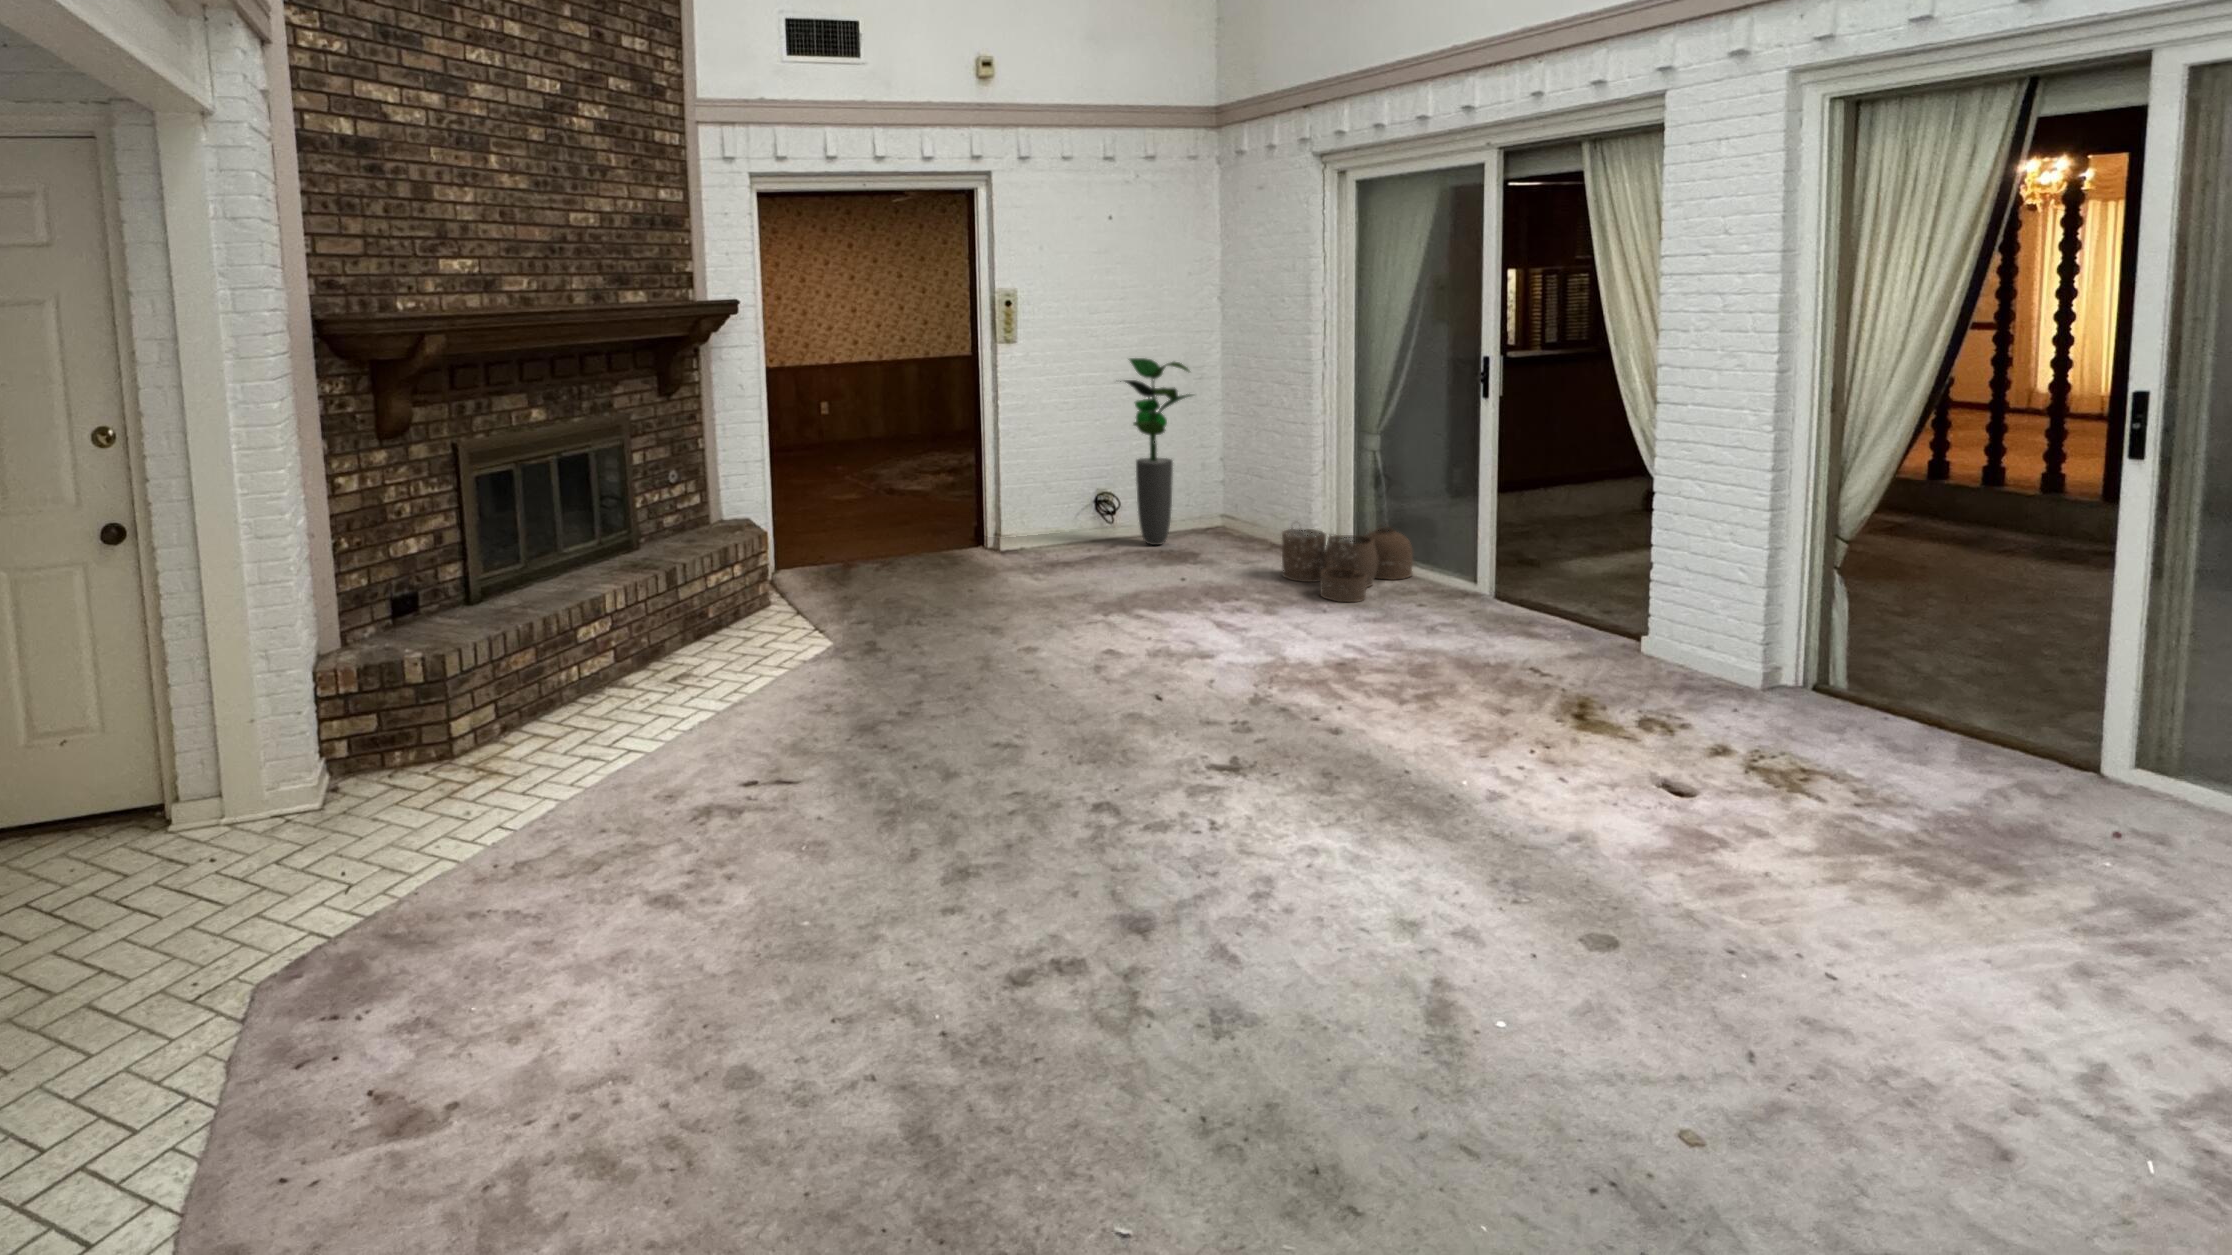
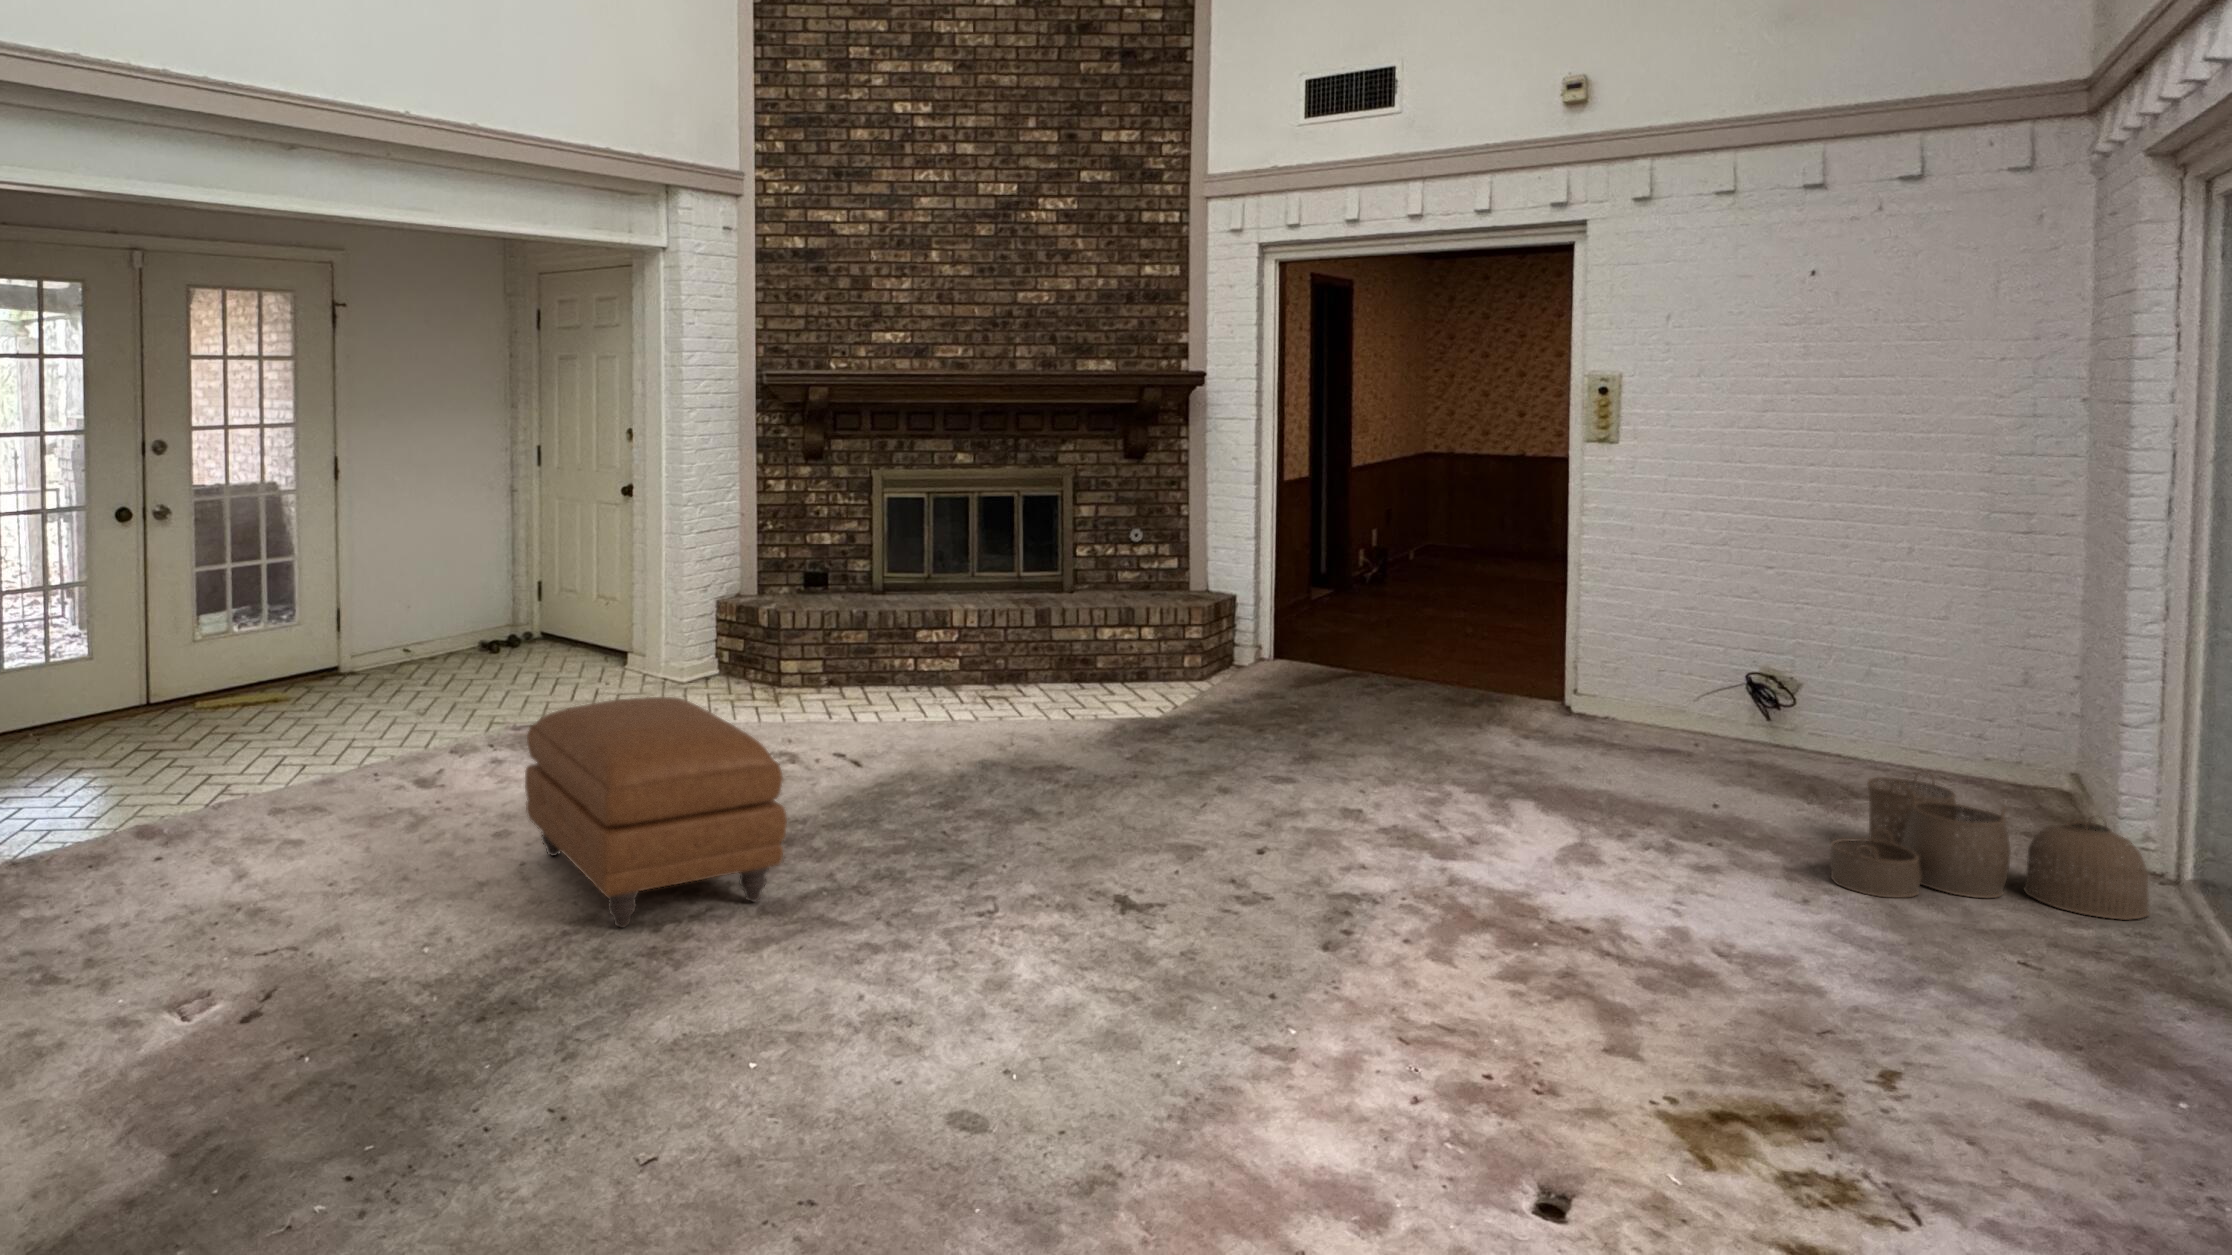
potted plant: present [1120,358,1192,545] -> none [1749,488,1906,774]
ottoman: none [858,787,1292,1146] -> present [525,697,787,928]

